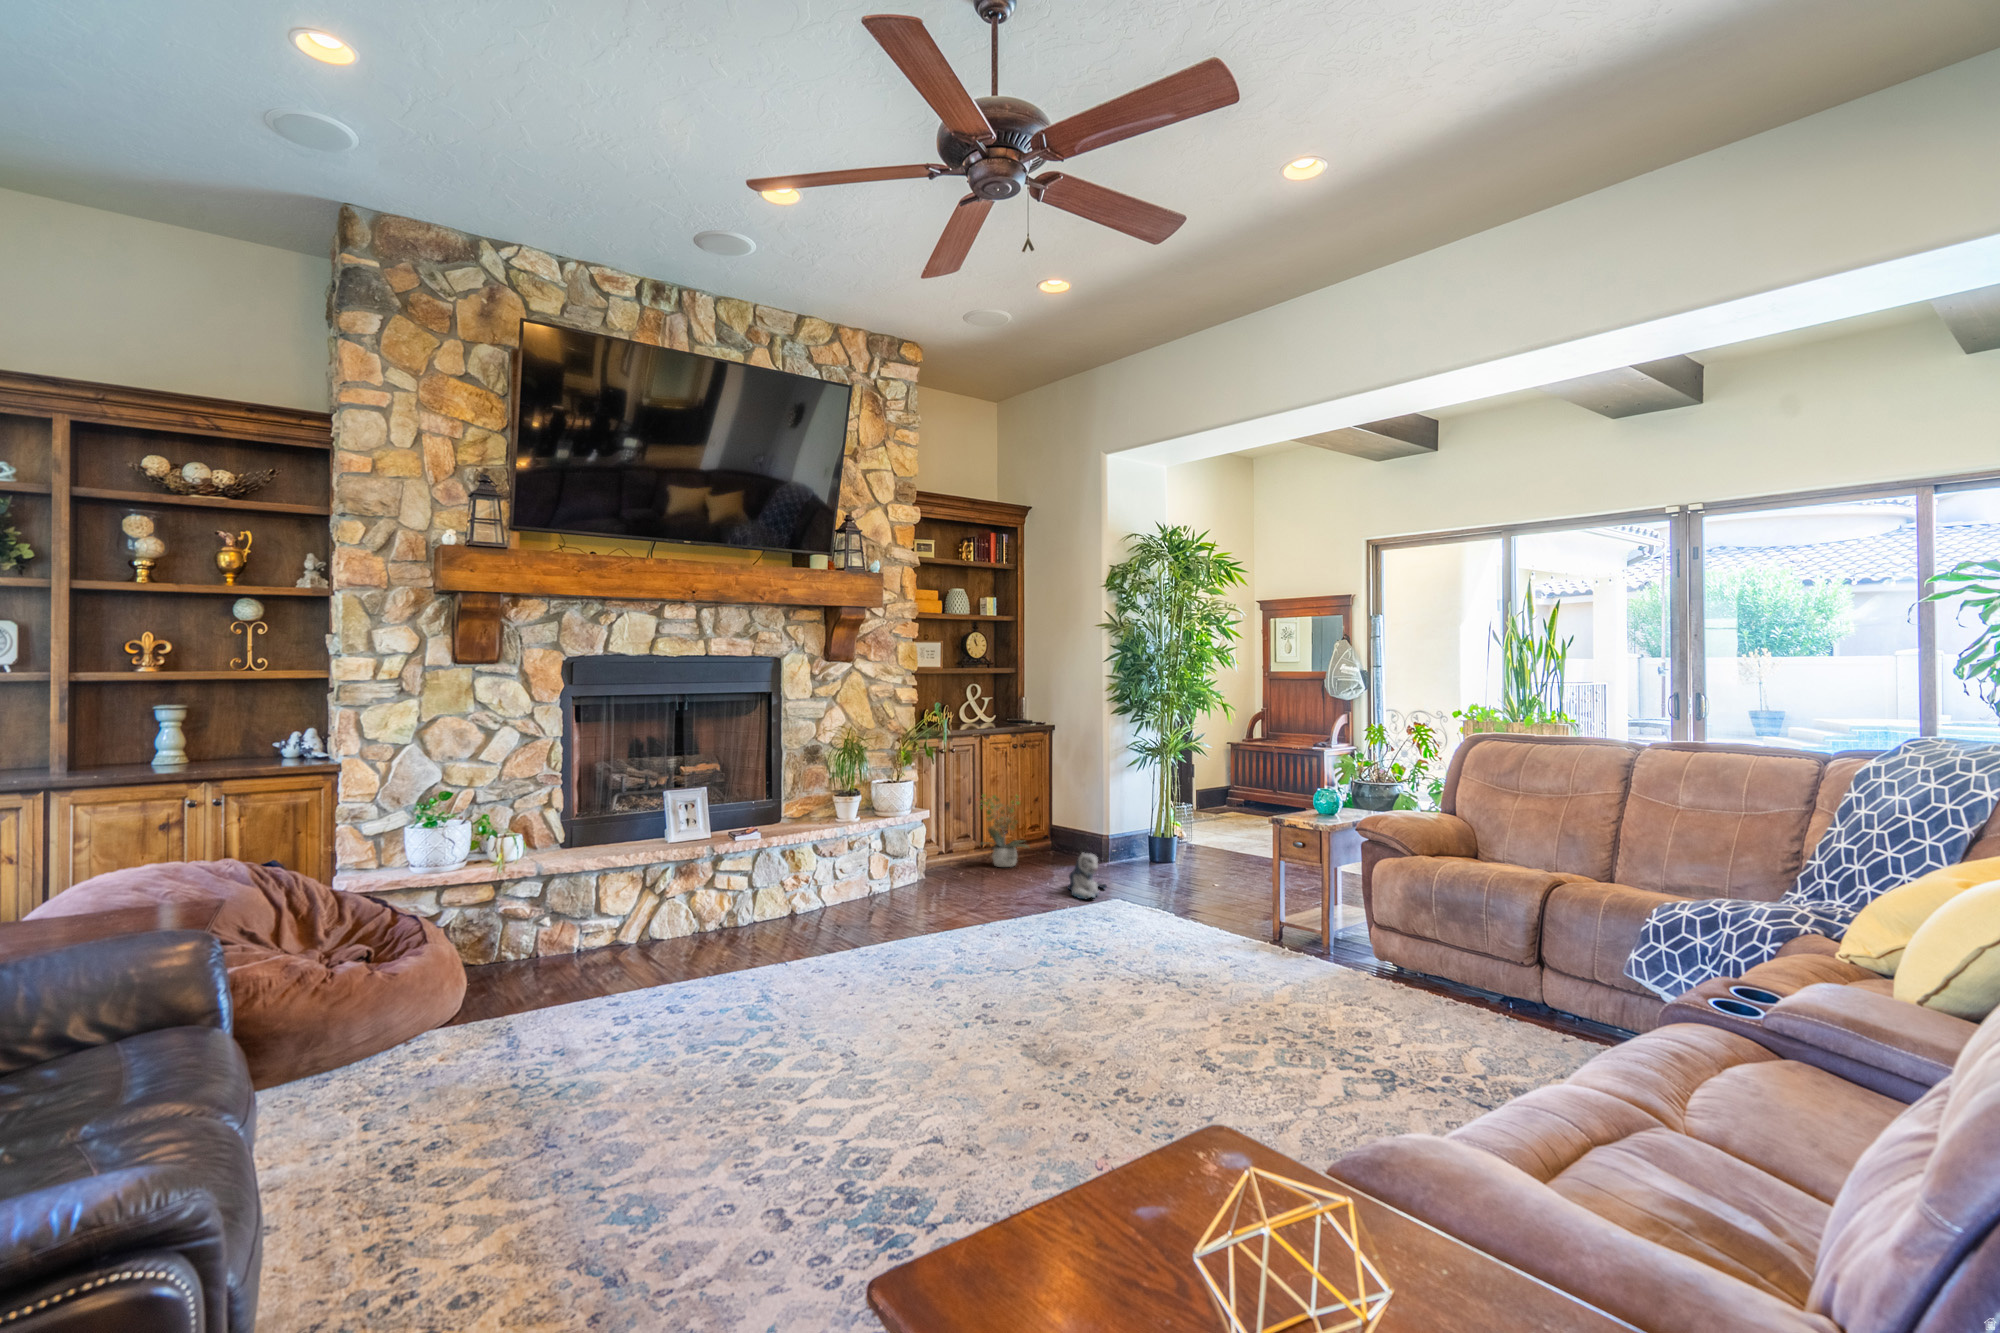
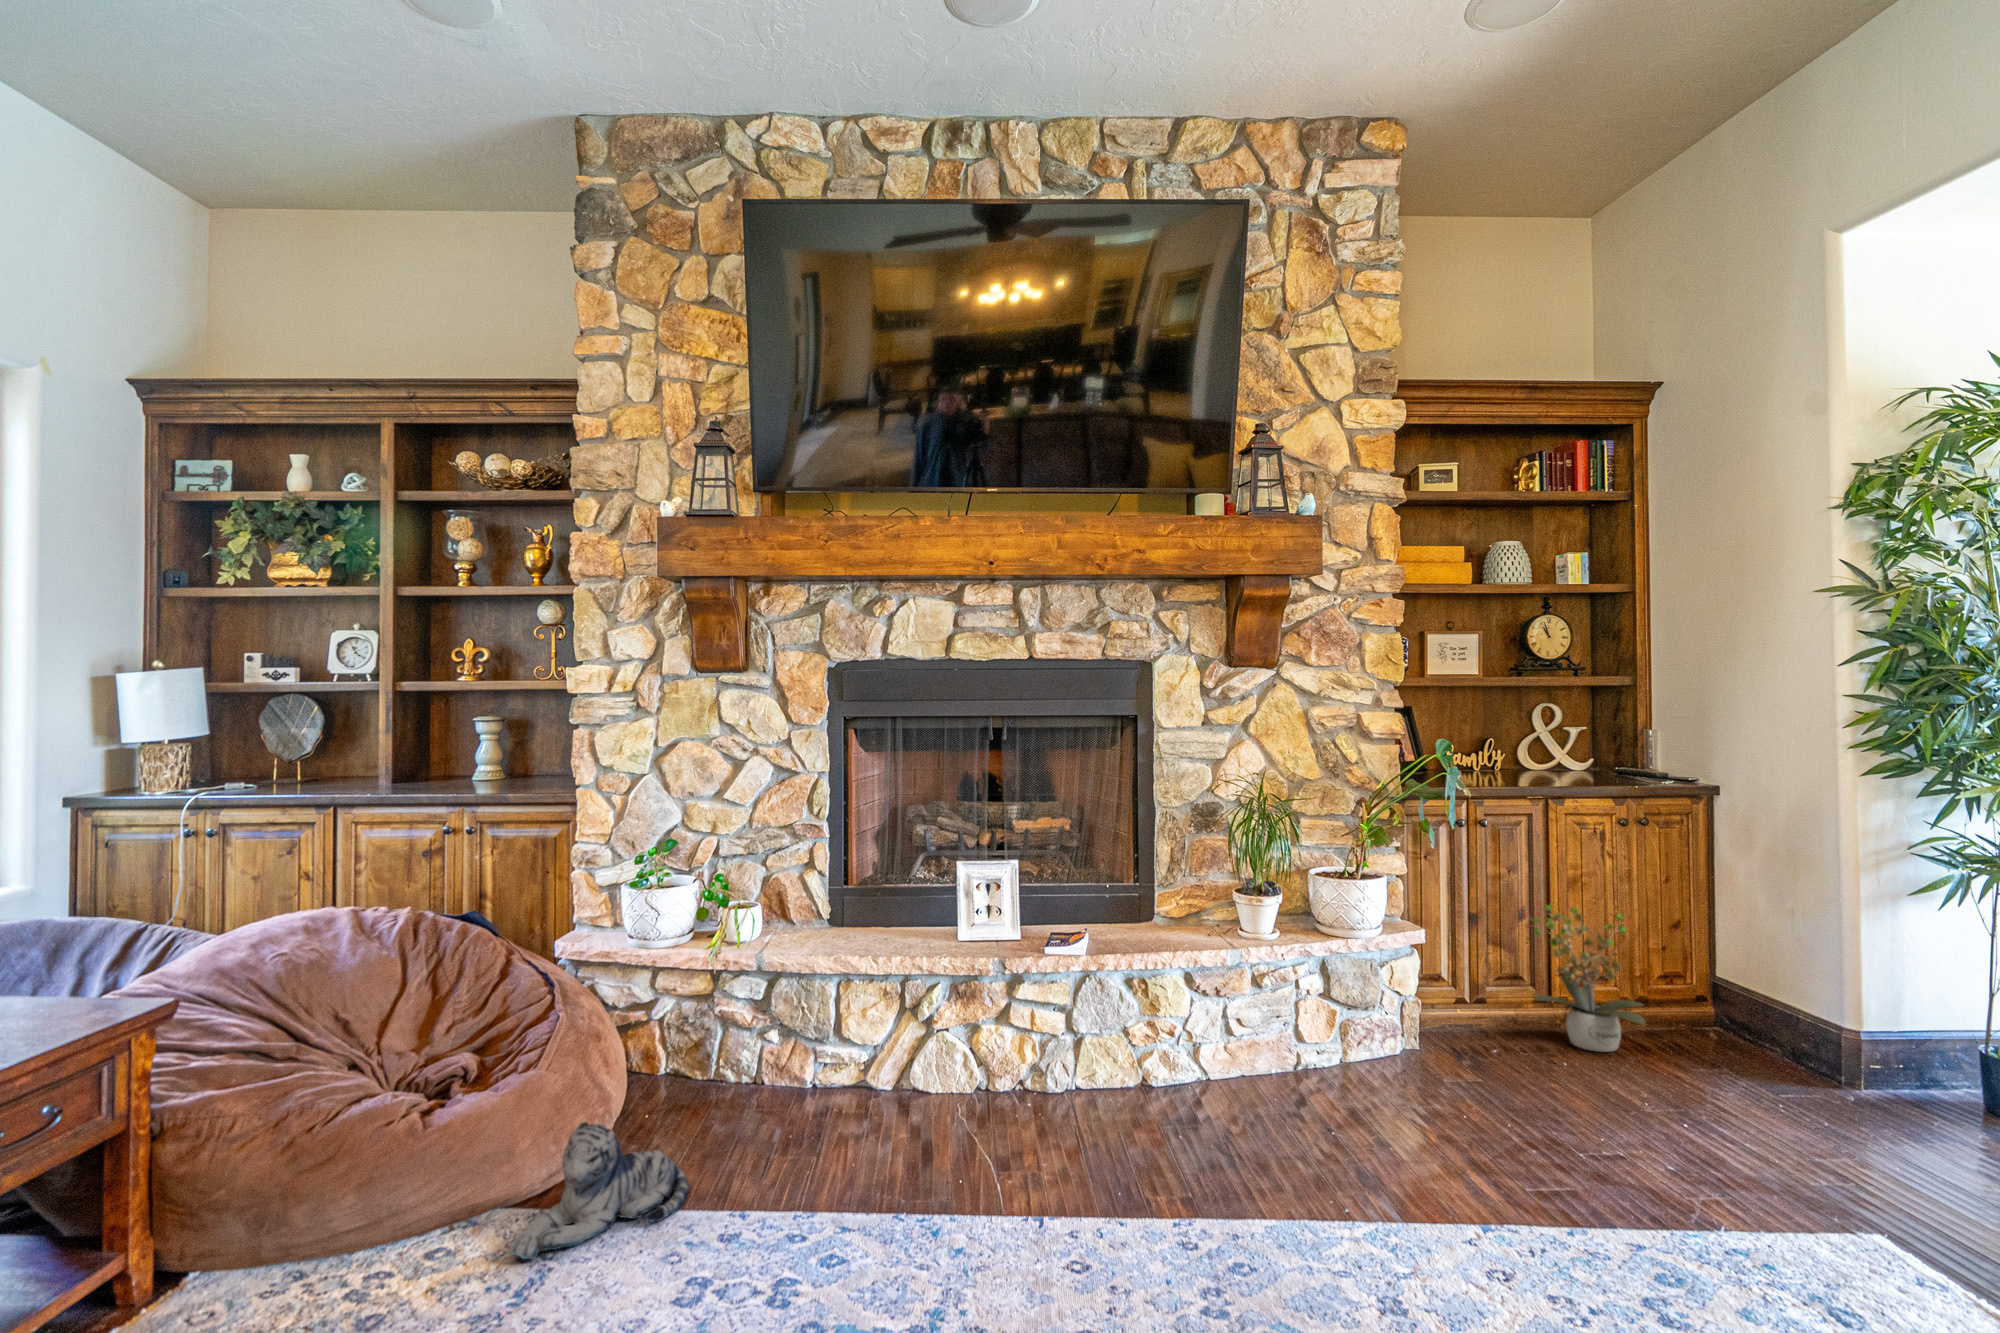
plush toy: present [1068,852,1107,900] -> present [509,1122,689,1259]

